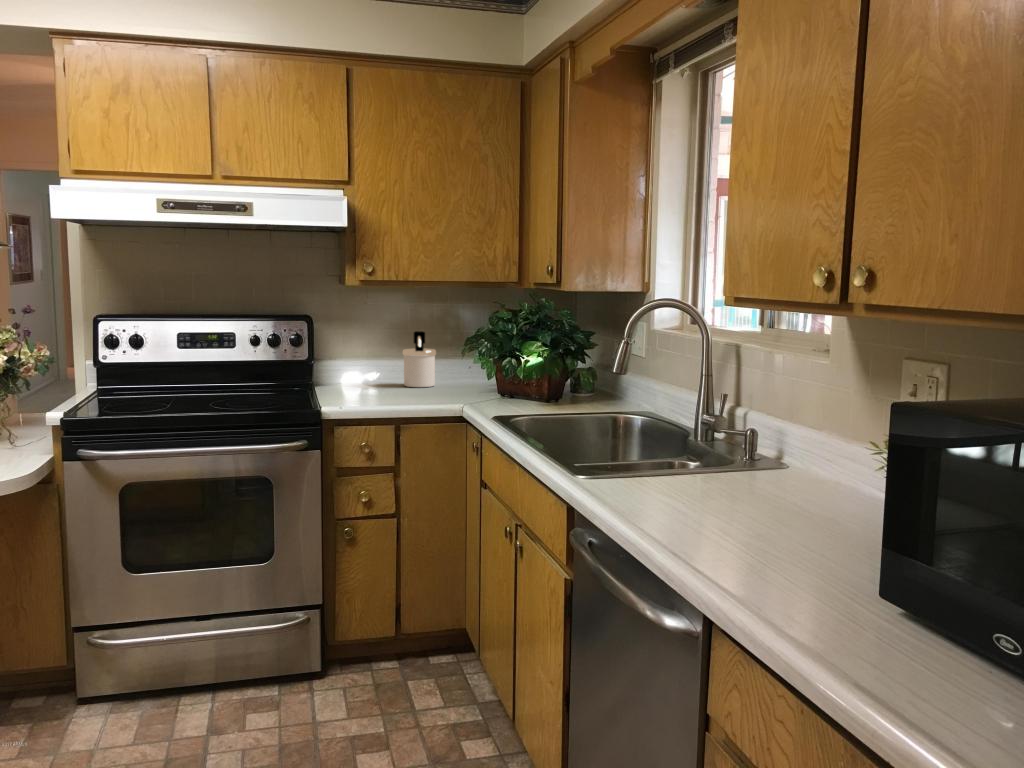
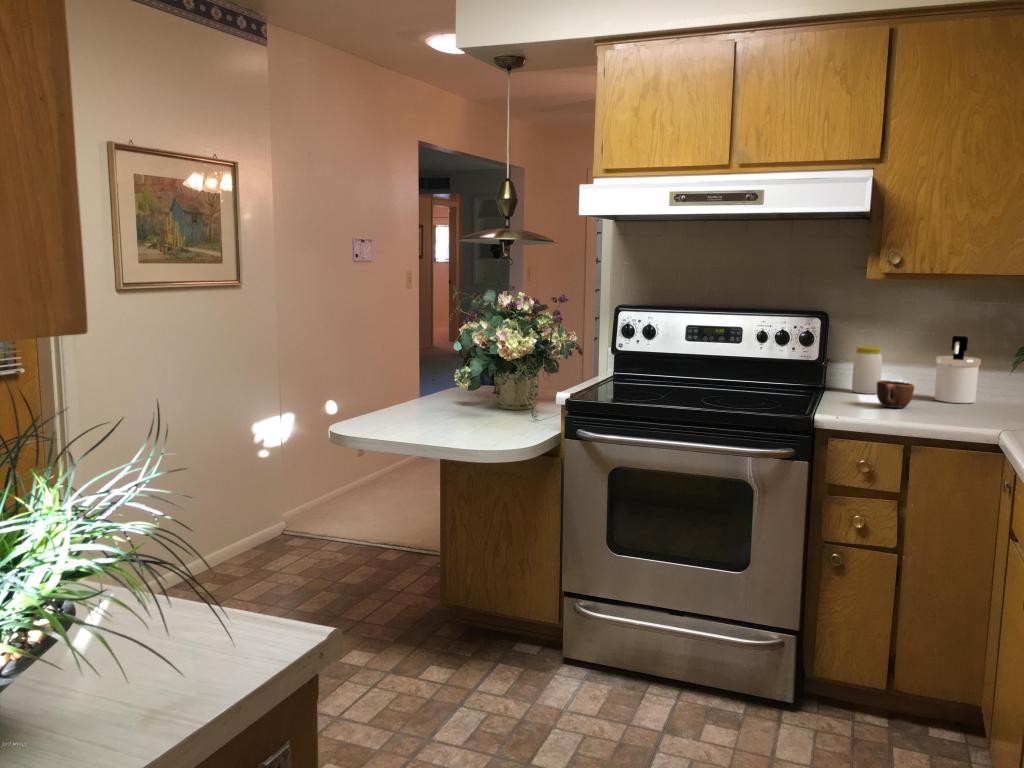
jar: none [336,344,360,386] -> present [852,346,882,394]
mug: none [362,373,392,396] -> present [877,380,914,408]

